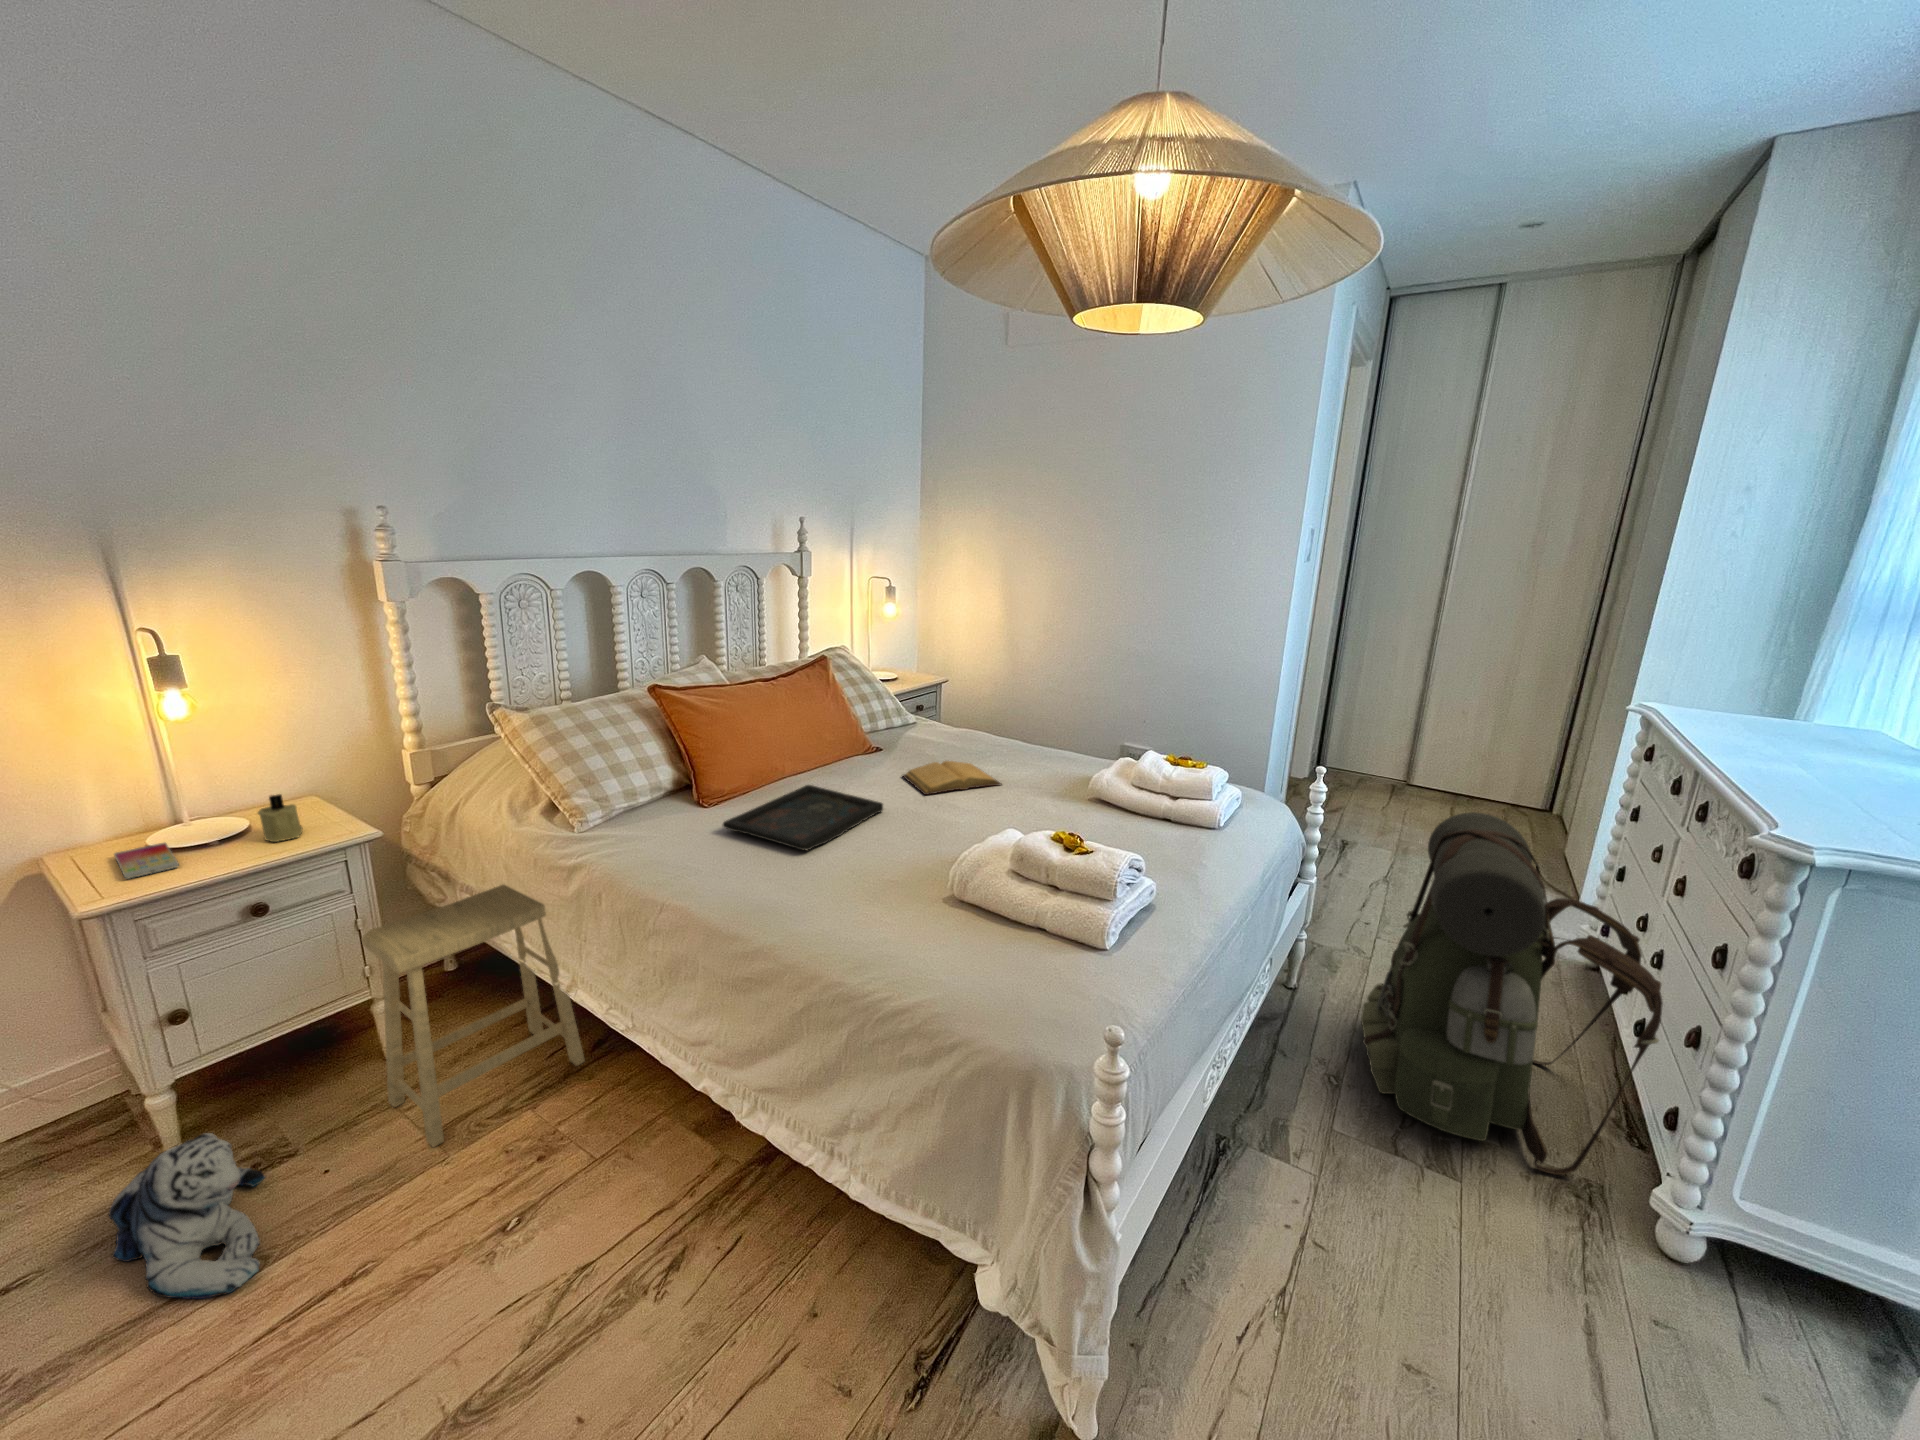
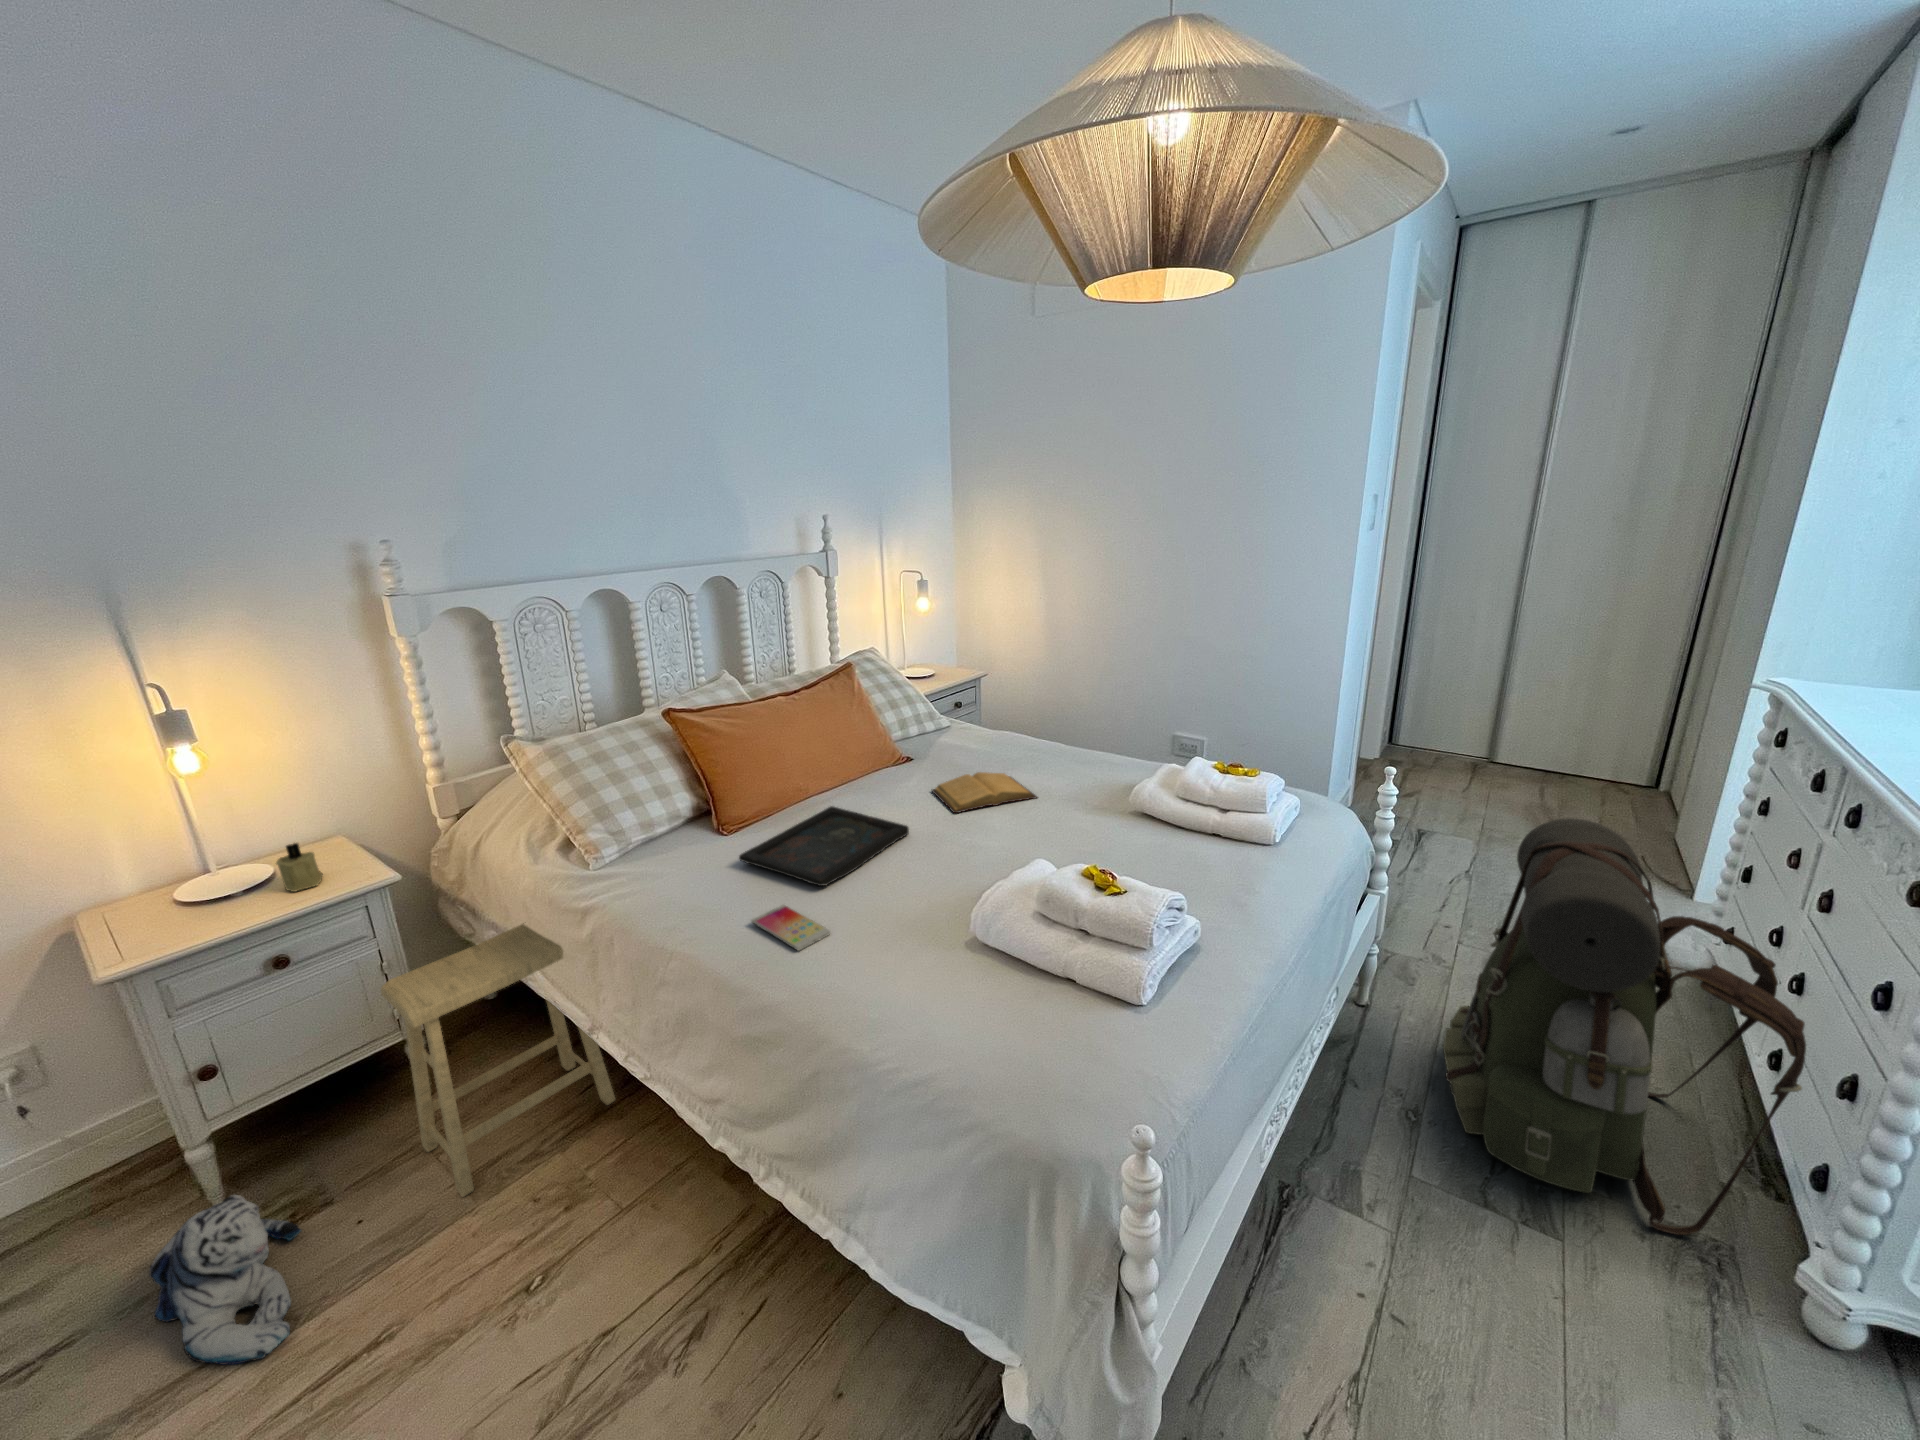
smartphone: present [114,843,179,879] -> present [751,905,830,951]

